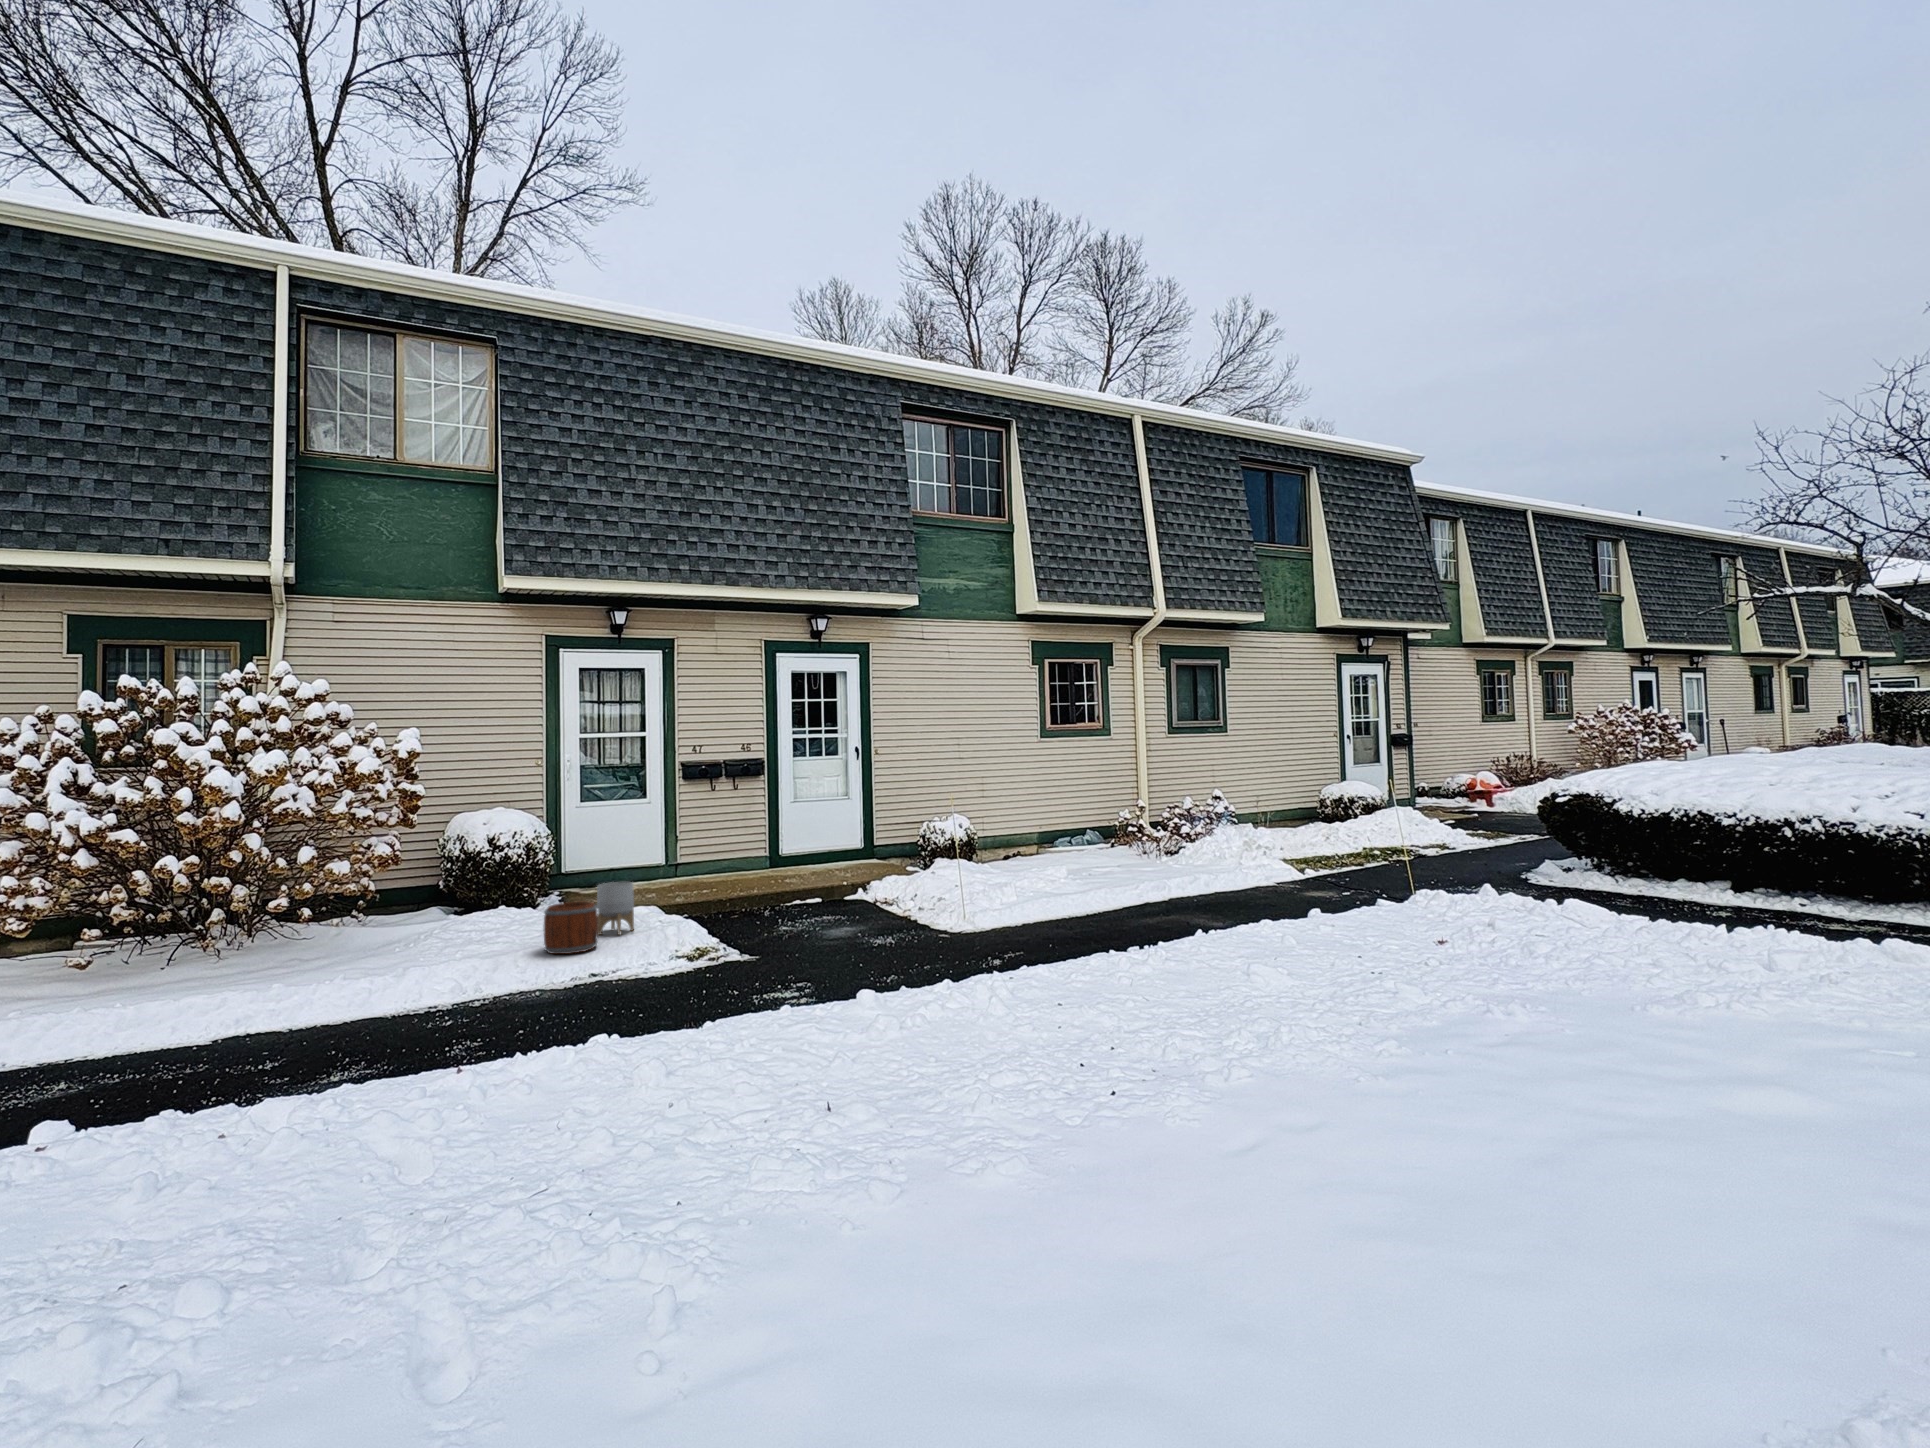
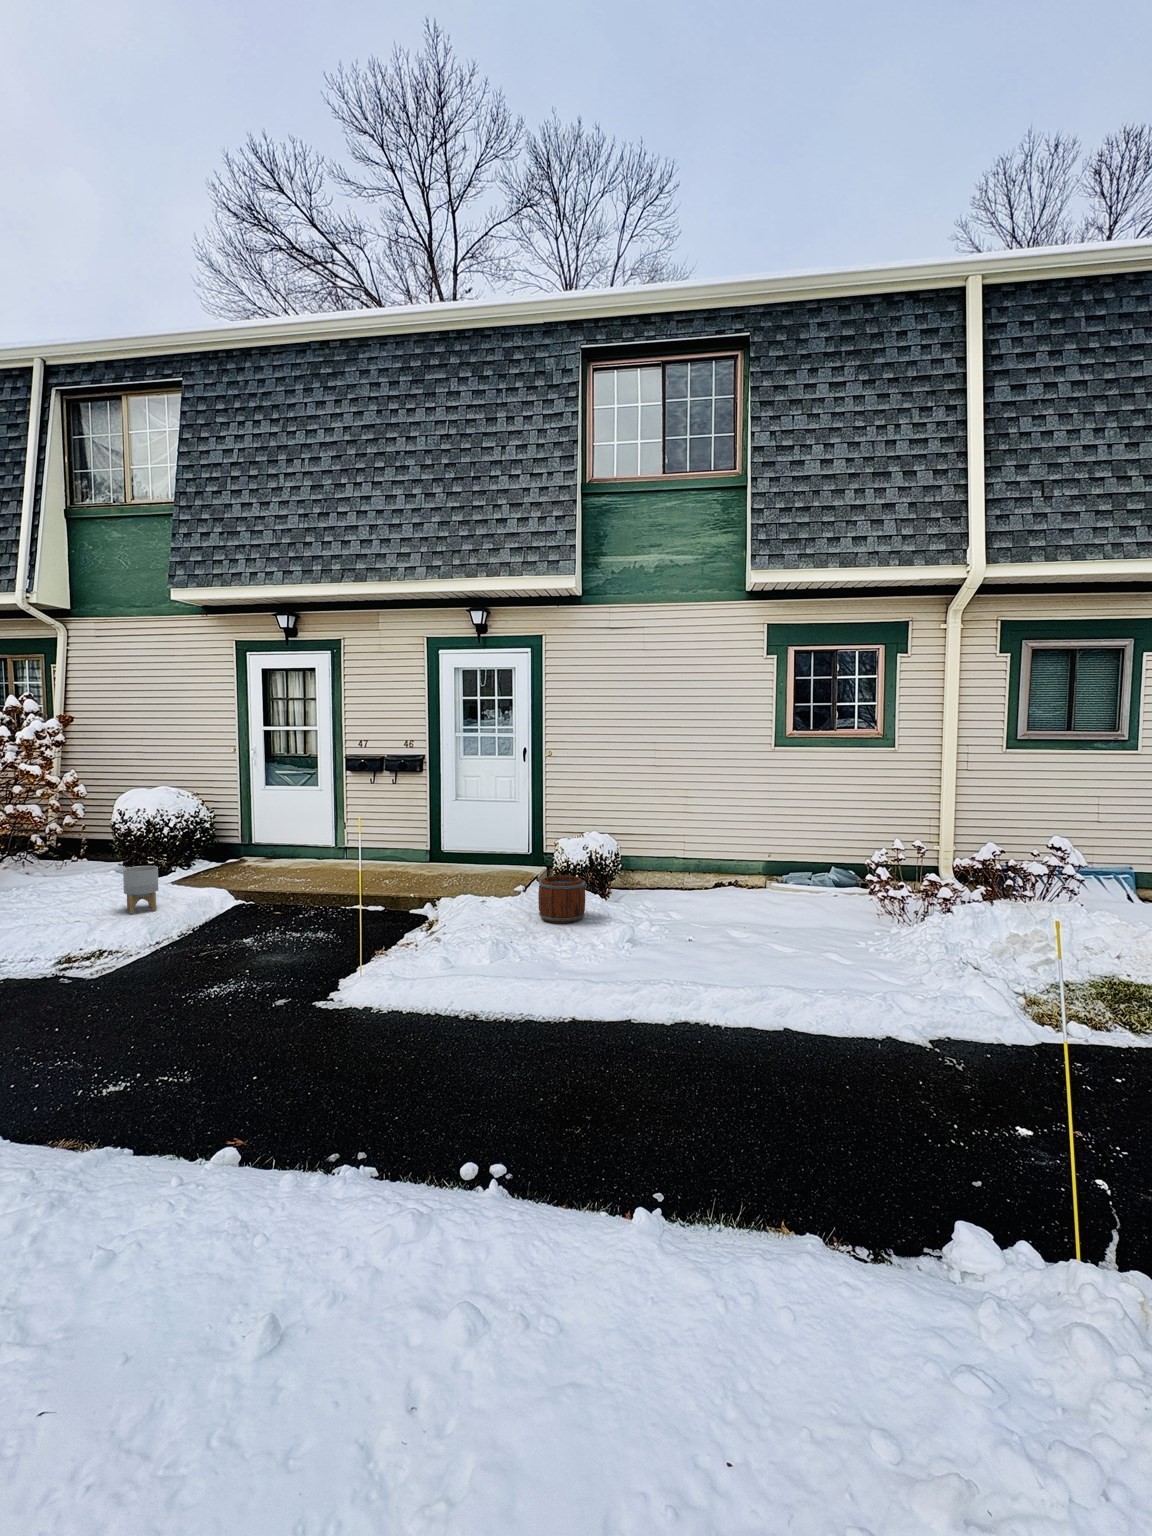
bucket: present [544,902,598,954] -> present [538,875,585,923]

